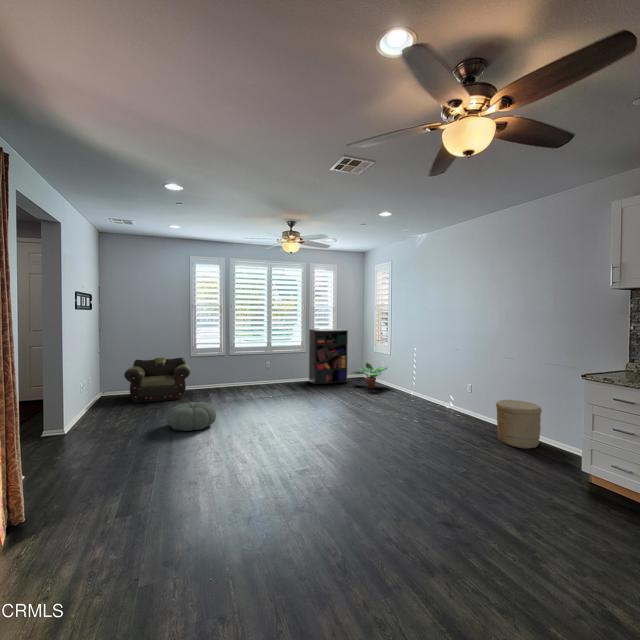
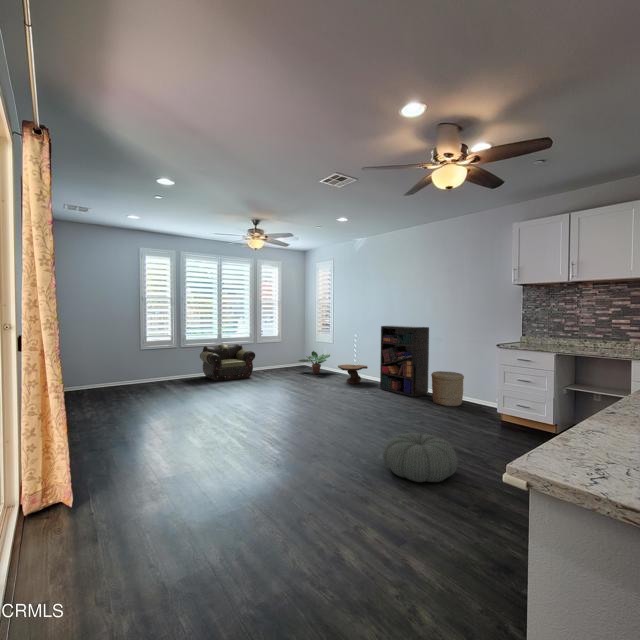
bookshelf: present [309,329,348,384] -> present [380,325,429,397]
armchair: present [124,358,190,403] -> present [200,344,255,381]
side table: none [390,381,426,404] -> present [338,365,368,384]
pouf: present [167,402,216,431] -> present [383,432,458,482]

